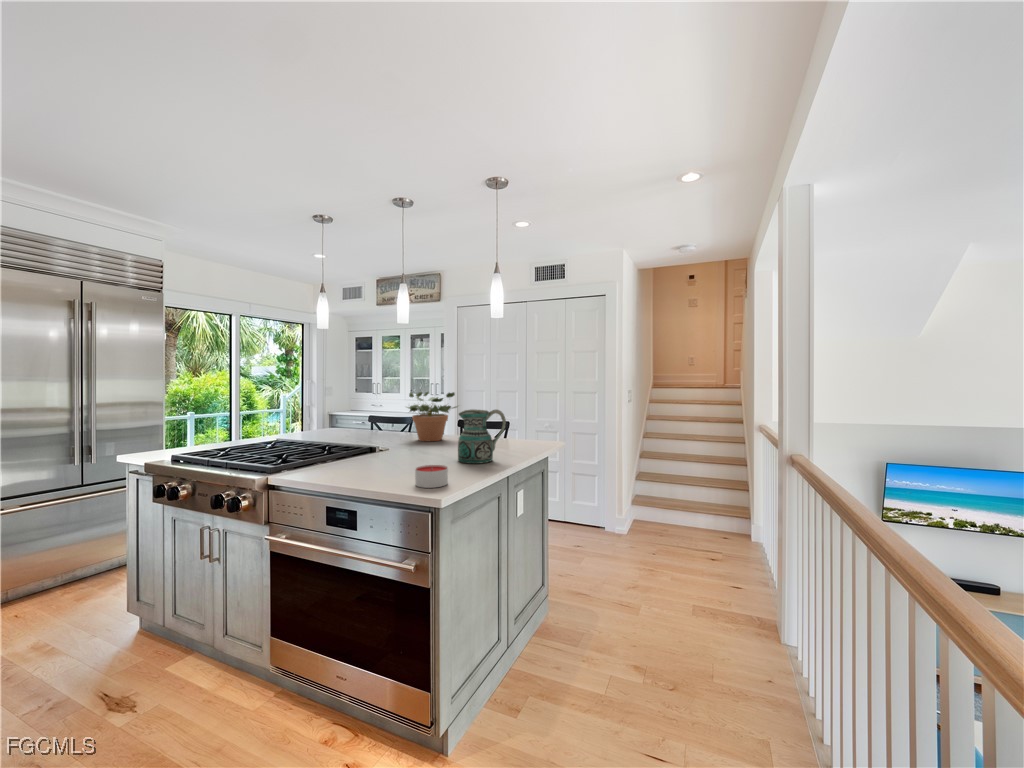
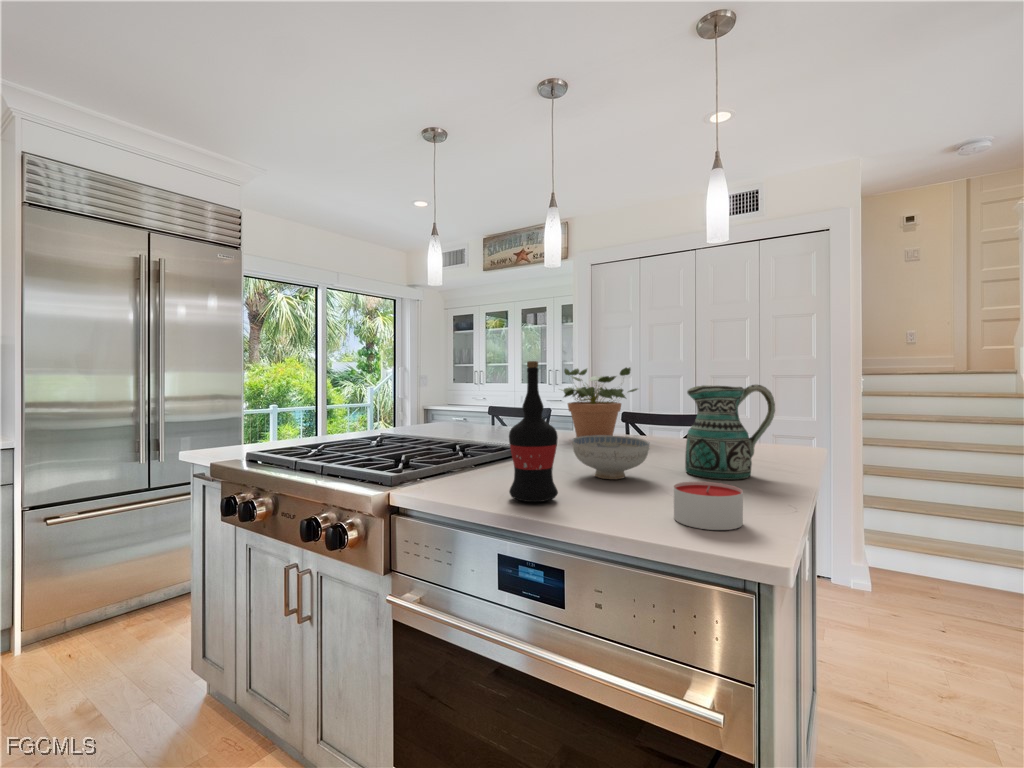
wine bottle: none [336,402,364,479] -> present [509,361,558,502]
ceramic bowl: none [387,440,432,466] -> present [572,435,650,479]

